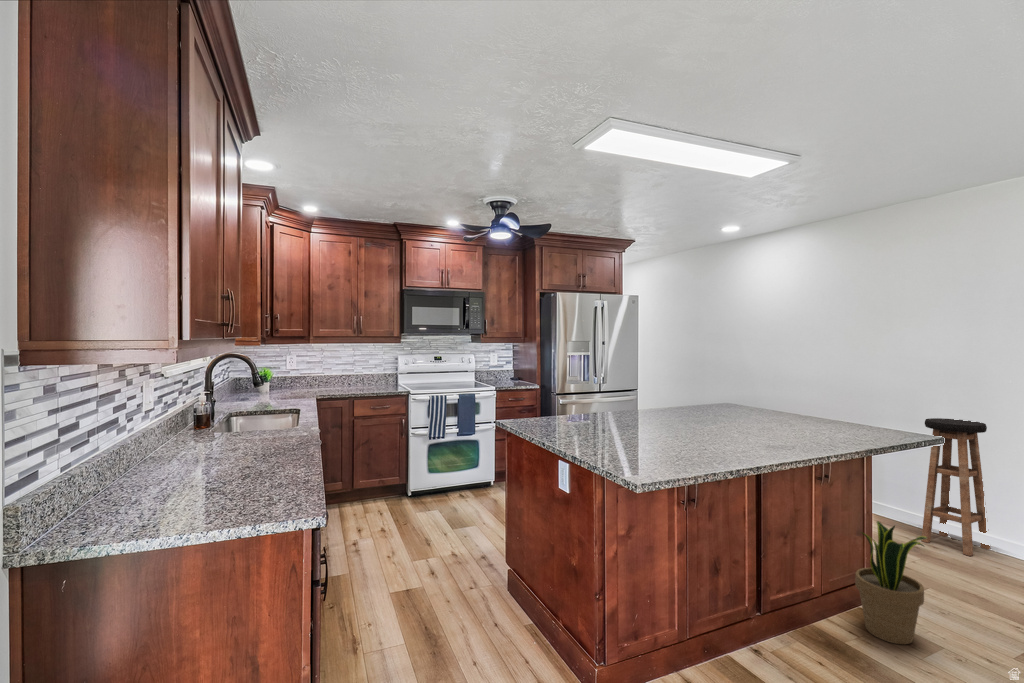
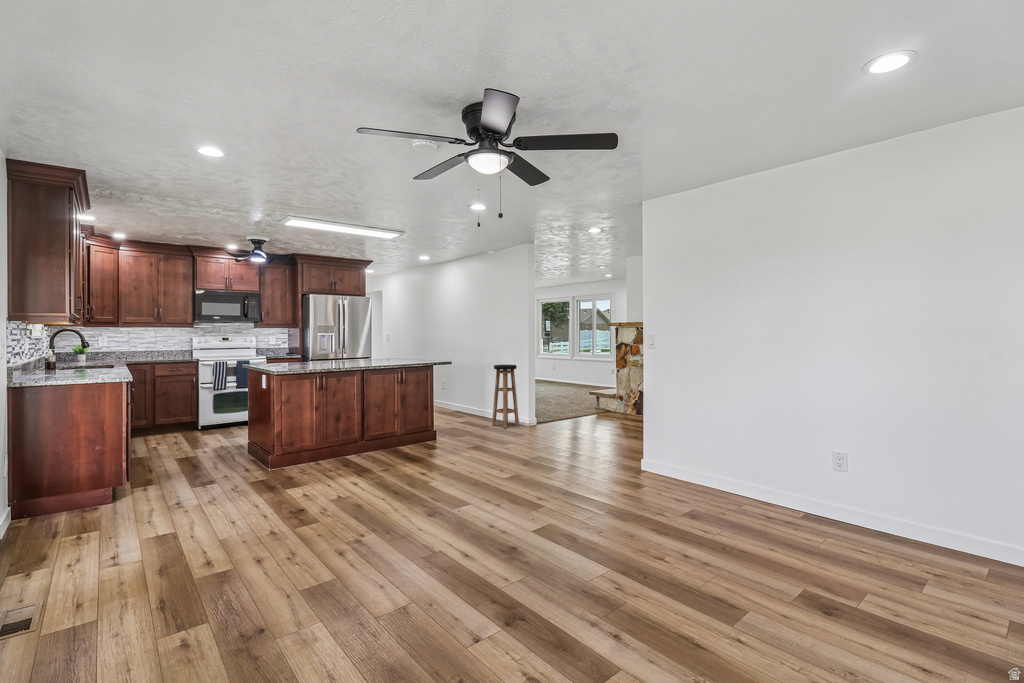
potted plant: present [855,521,927,644] -> none [414,403,442,452]

